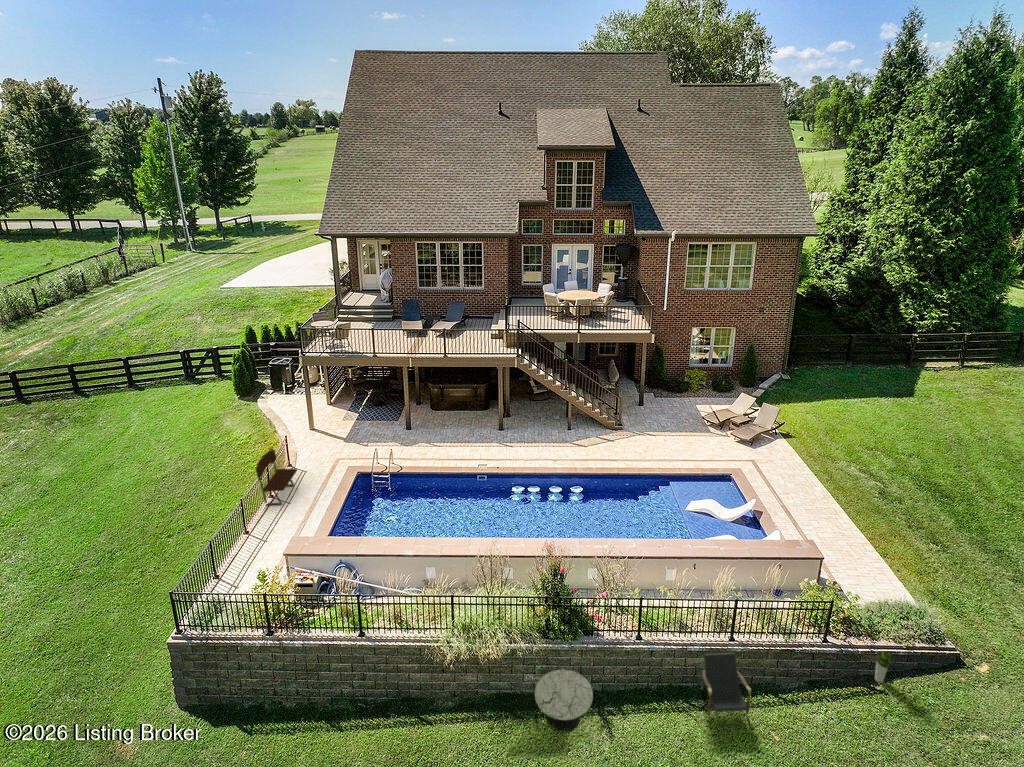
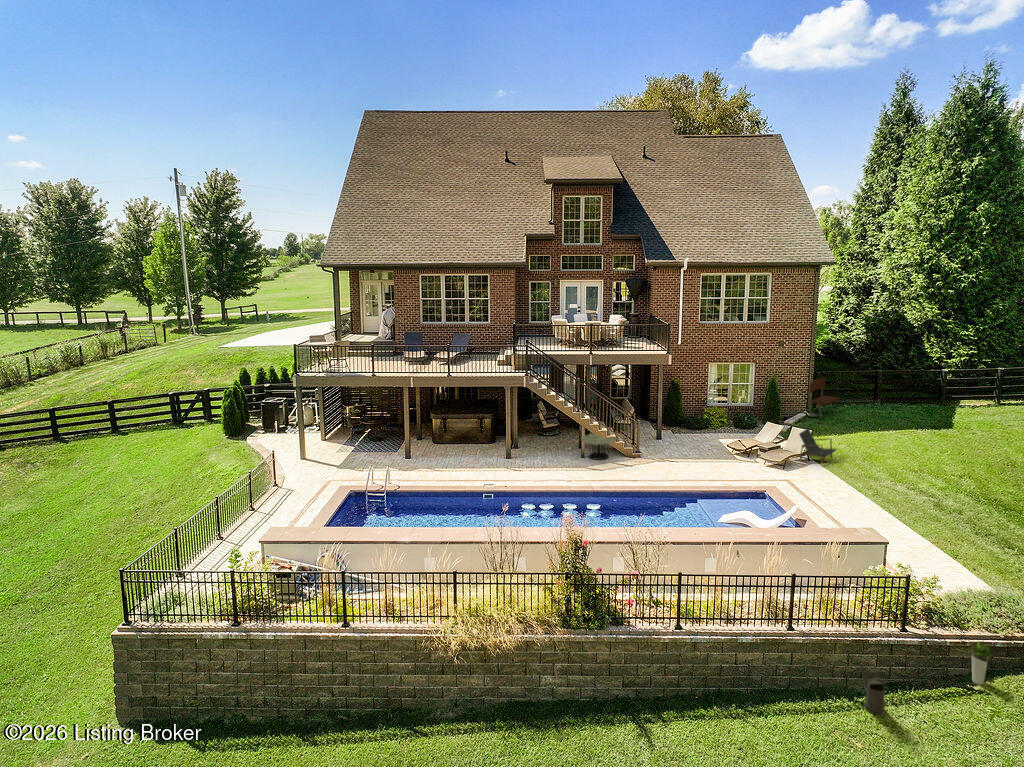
bench: present [256,449,297,505] -> present [809,378,839,417]
lounge chair: present [701,653,751,719] -> present [799,429,836,466]
watering can: none [785,667,802,709] -> present [860,665,885,715]
coffee table: present [535,670,593,730] -> present [581,434,616,460]

